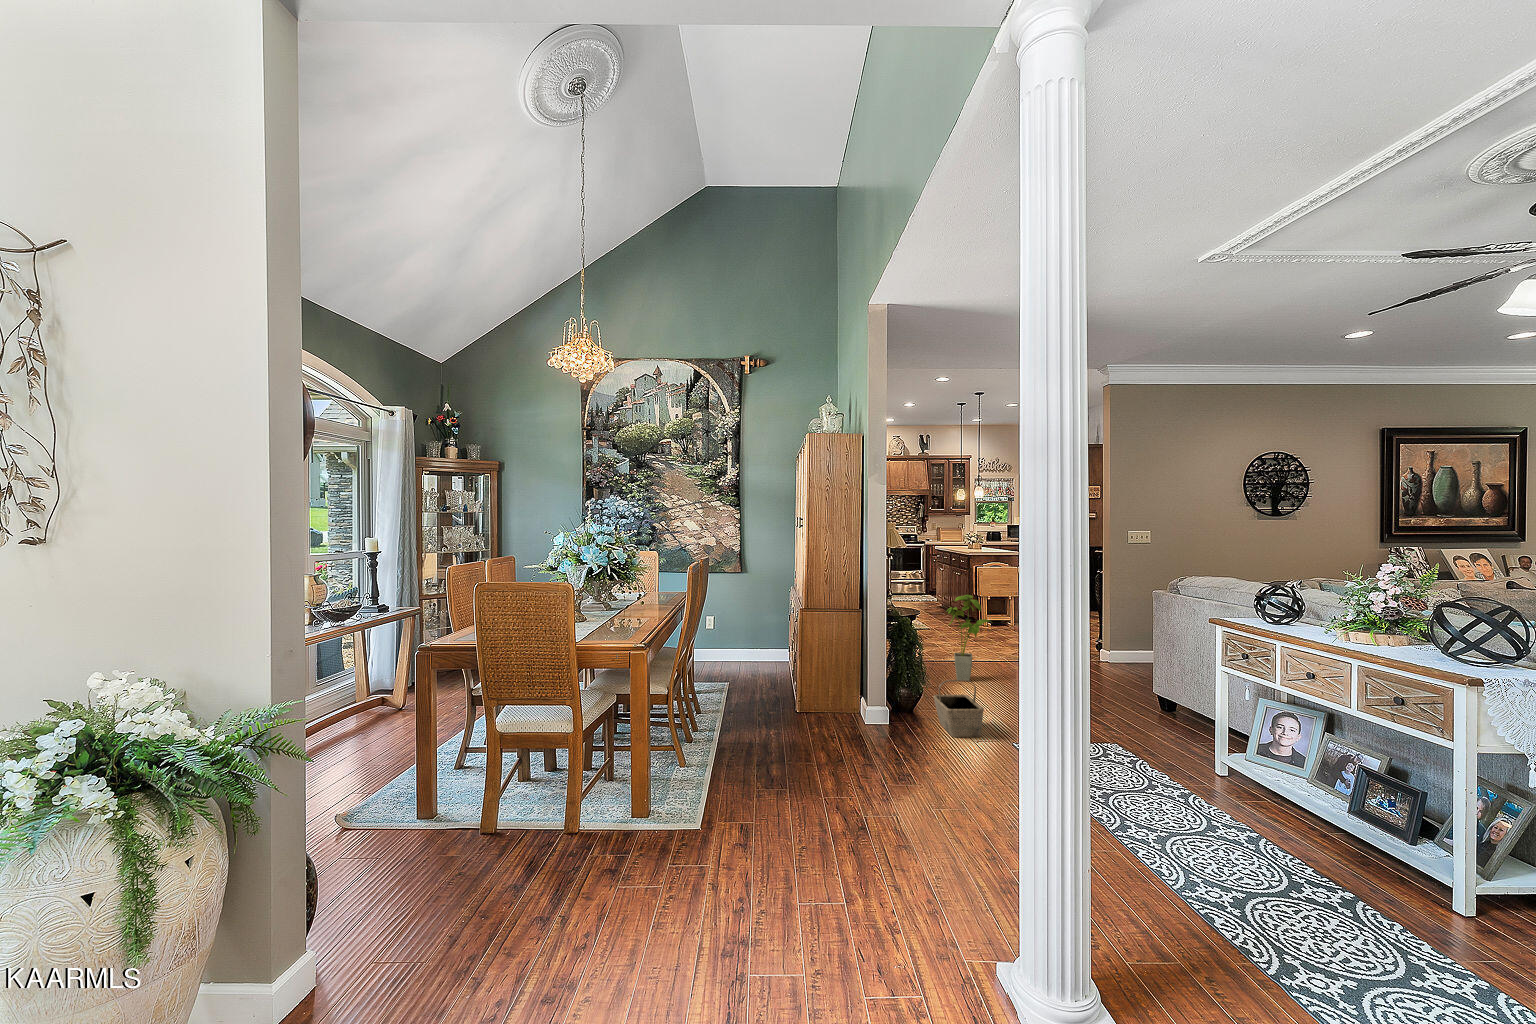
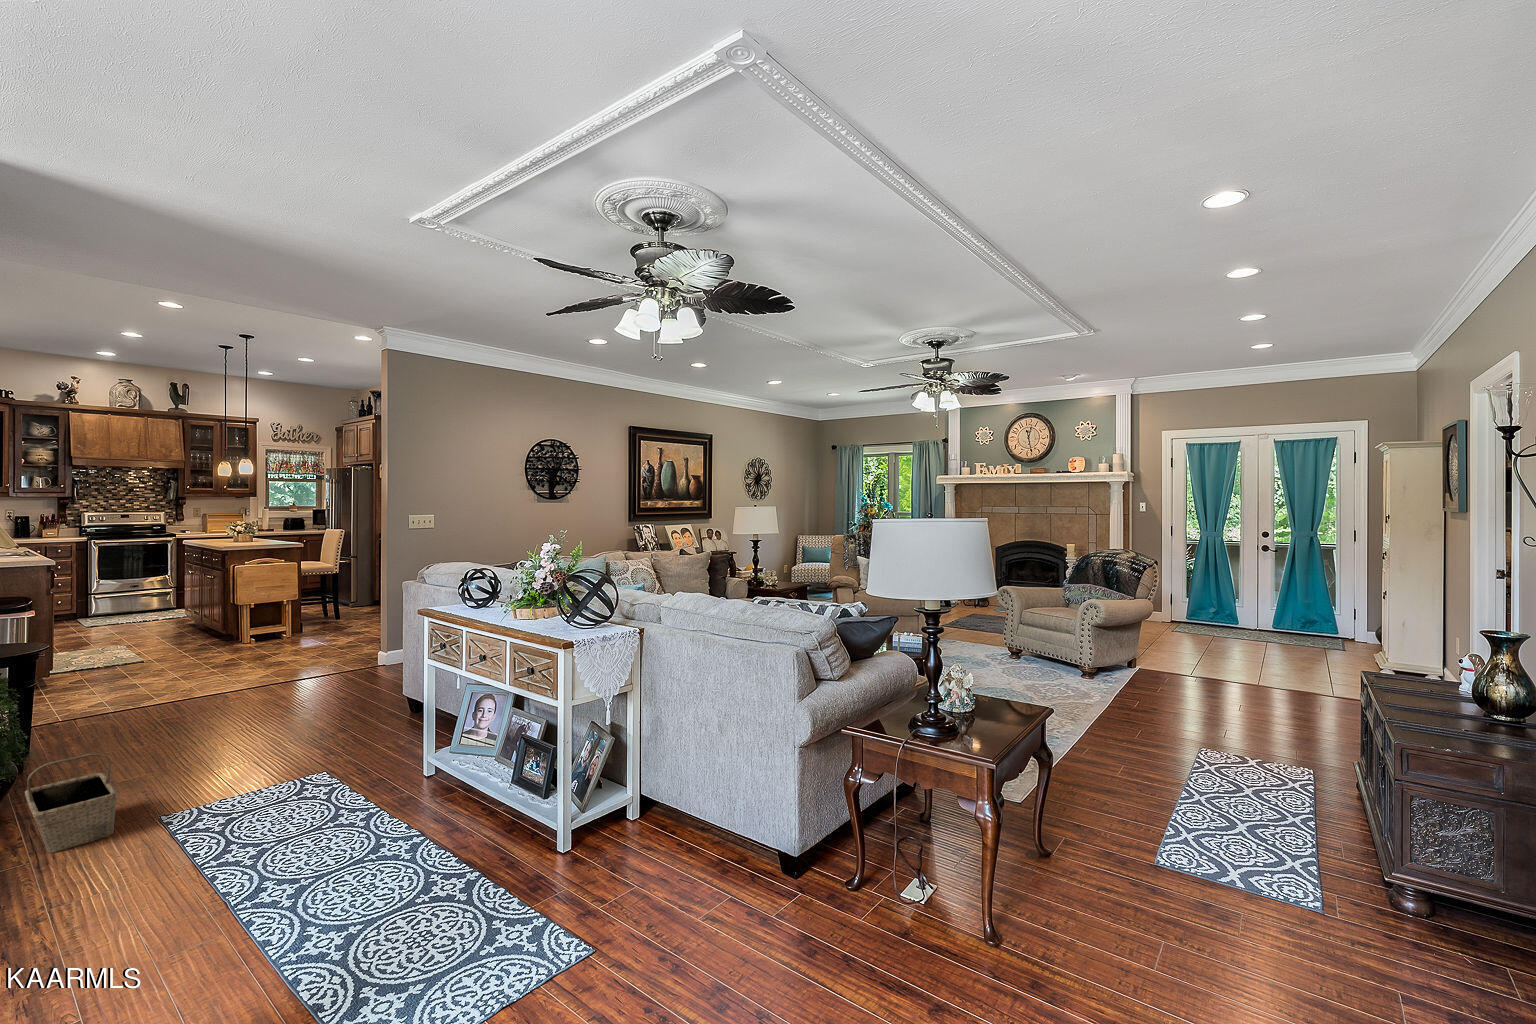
house plant: present [947,595,991,681] -> none [117,612,205,736]

